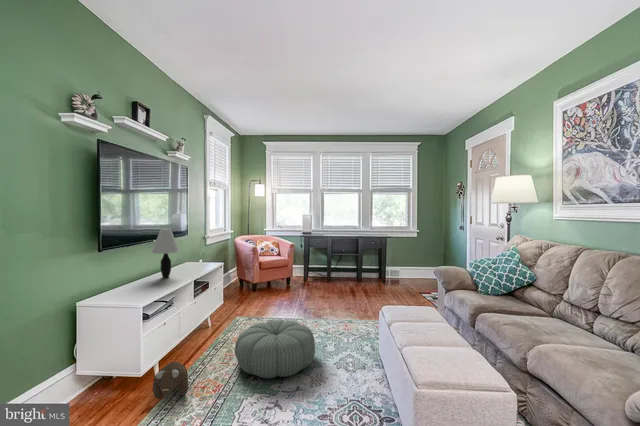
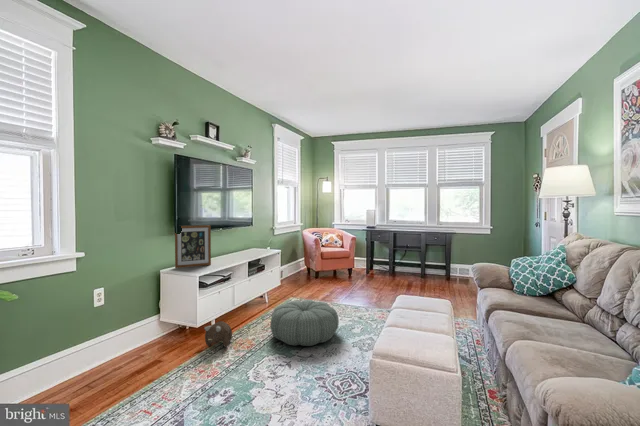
table lamp: present [152,229,179,278] -> none [219,221,239,259]
picture frame: none [96,236,147,296] -> present [175,225,211,268]

